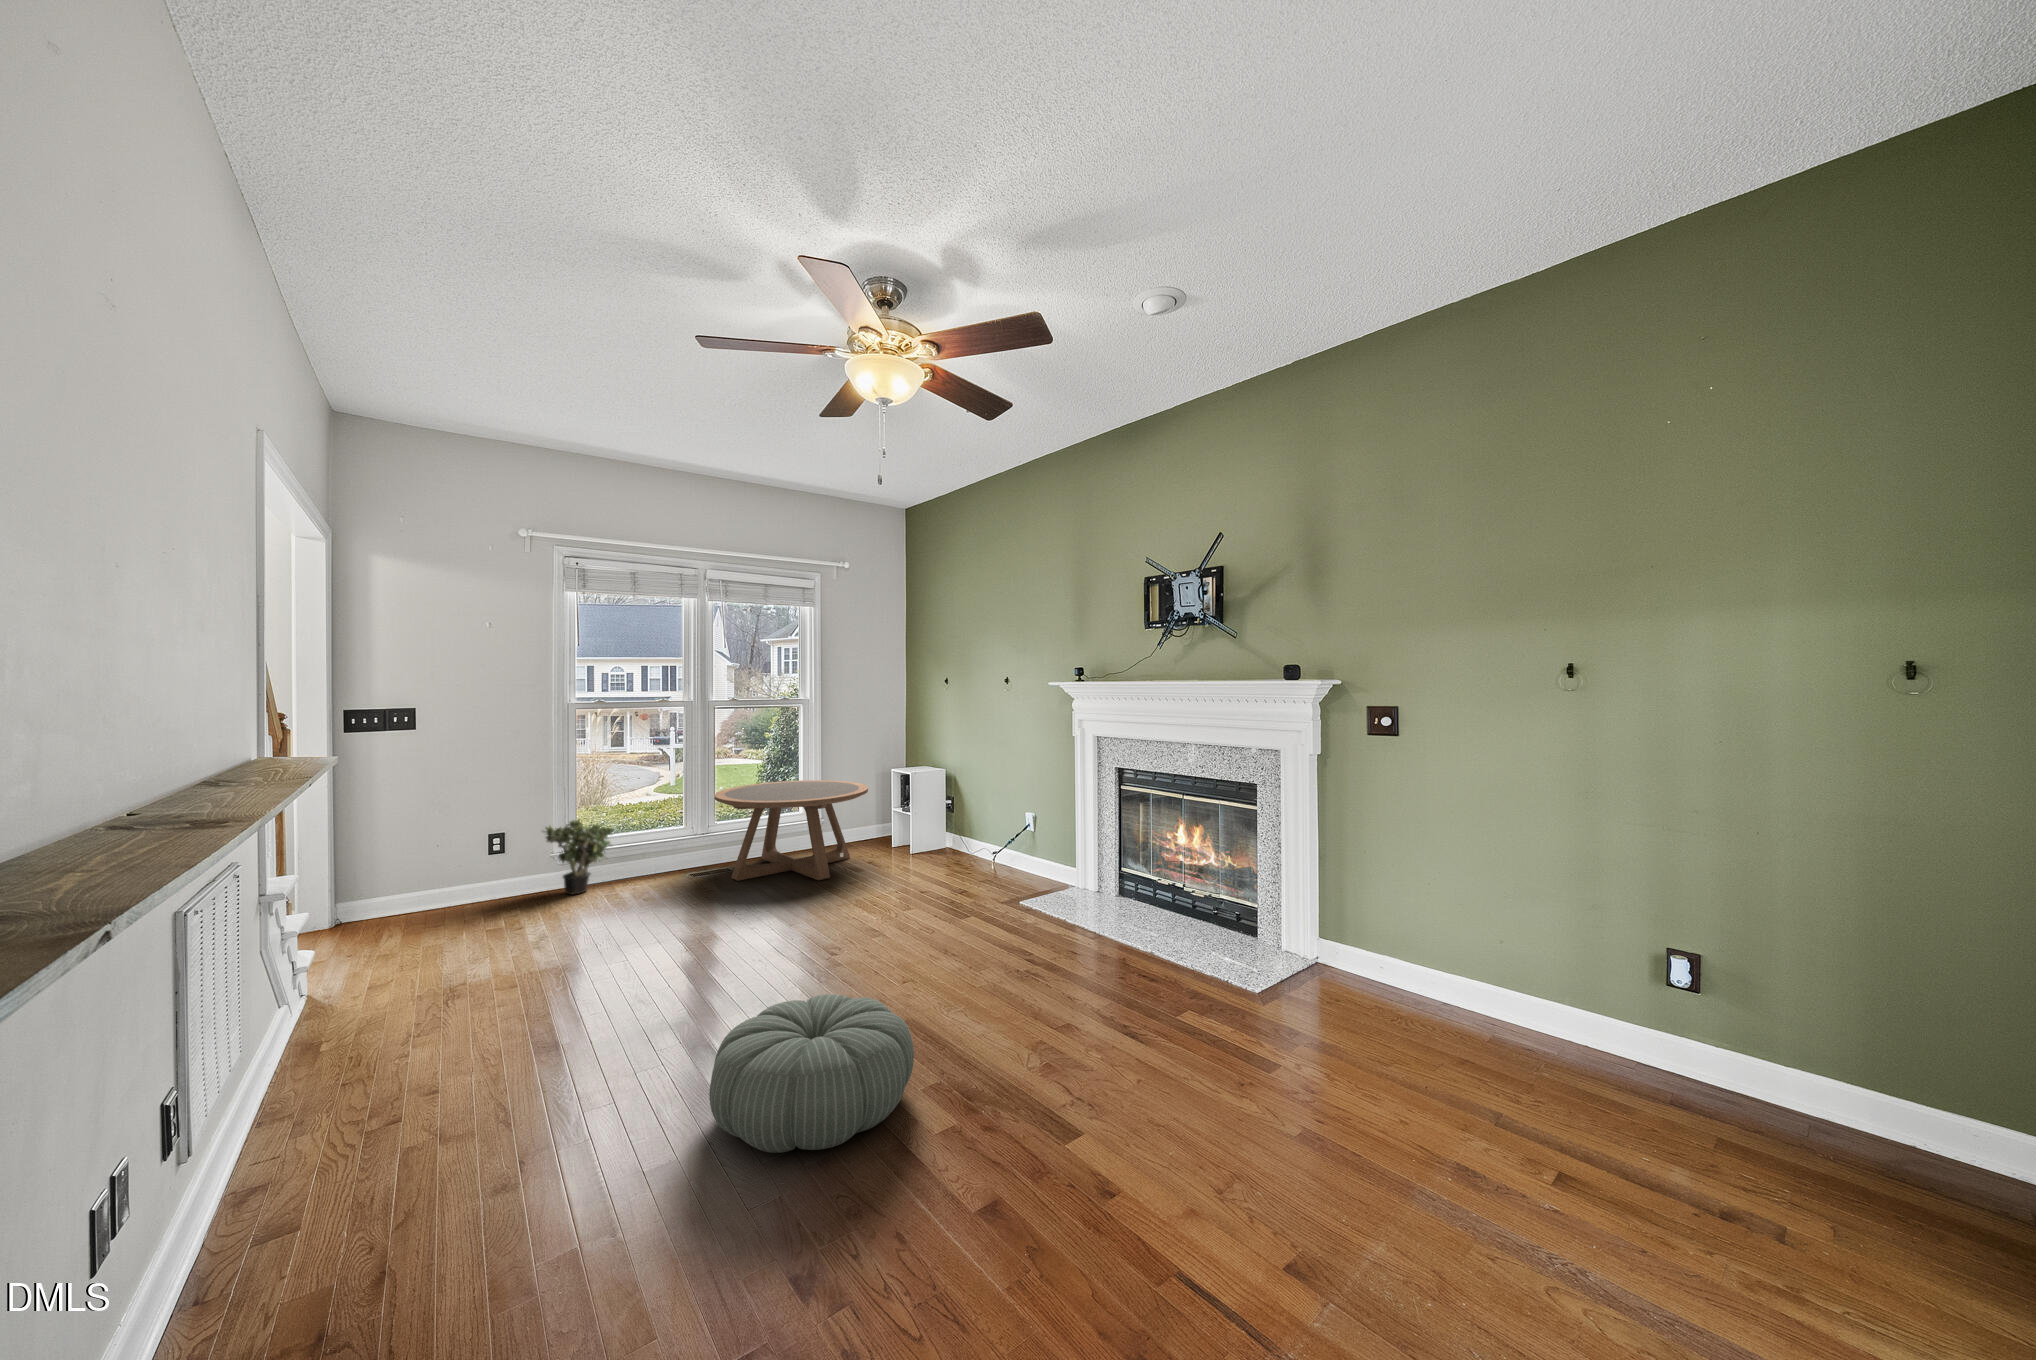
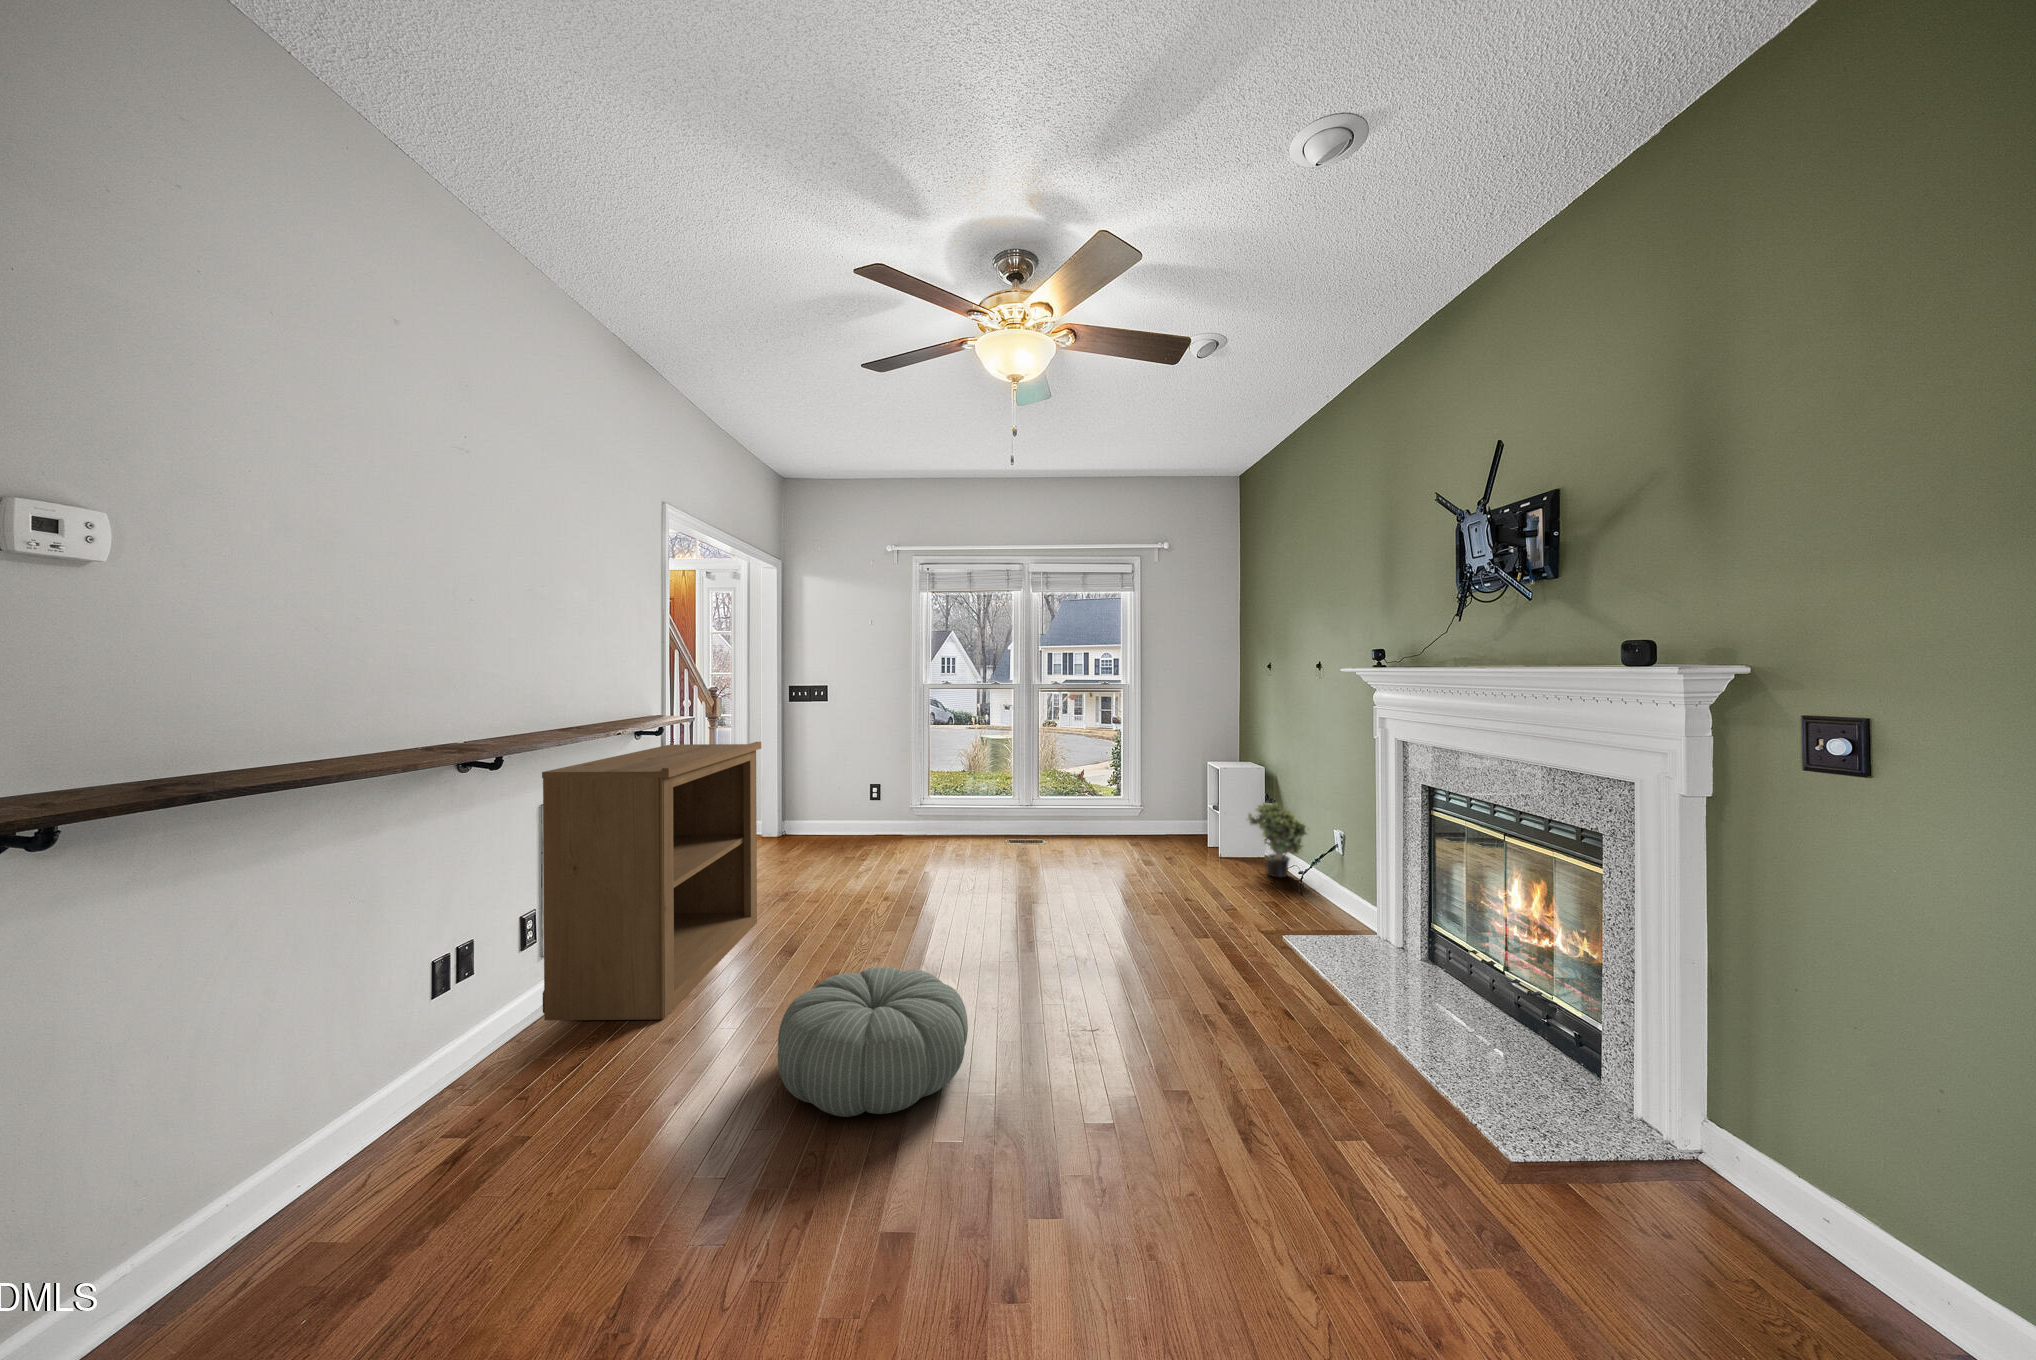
coffee table: present [715,780,868,881] -> none [1022,765,1164,865]
bookshelf: none [217,782,470,1248] -> present [542,742,761,1021]
potted plant: present [543,820,613,895] -> present [1248,803,1307,877]

